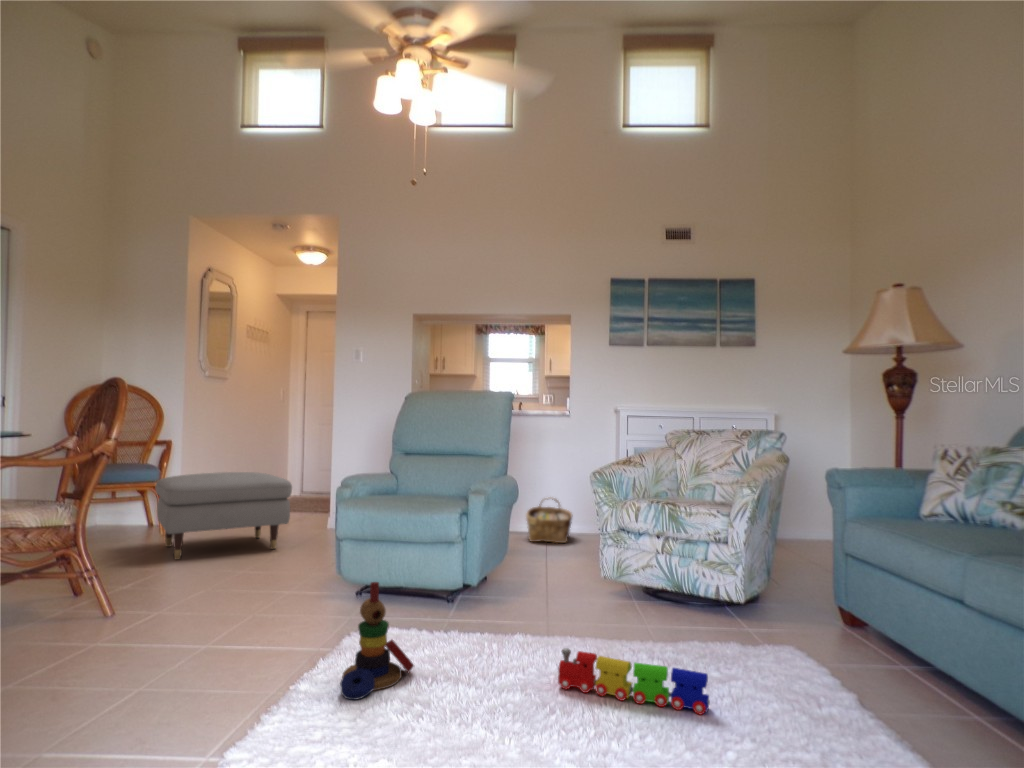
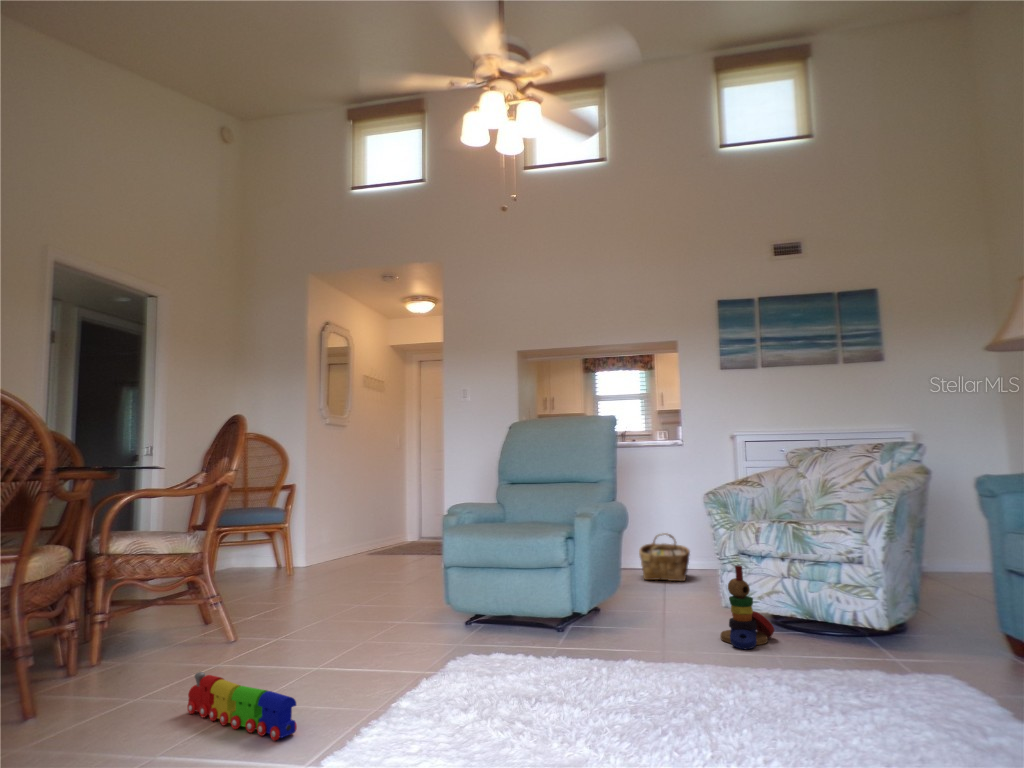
ottoman: present [155,472,292,560] -> none [277,514,401,597]
stacking toy: present [340,582,414,700] -> present [720,566,774,649]
toy train: present [558,648,710,715] -> present [187,672,297,741]

